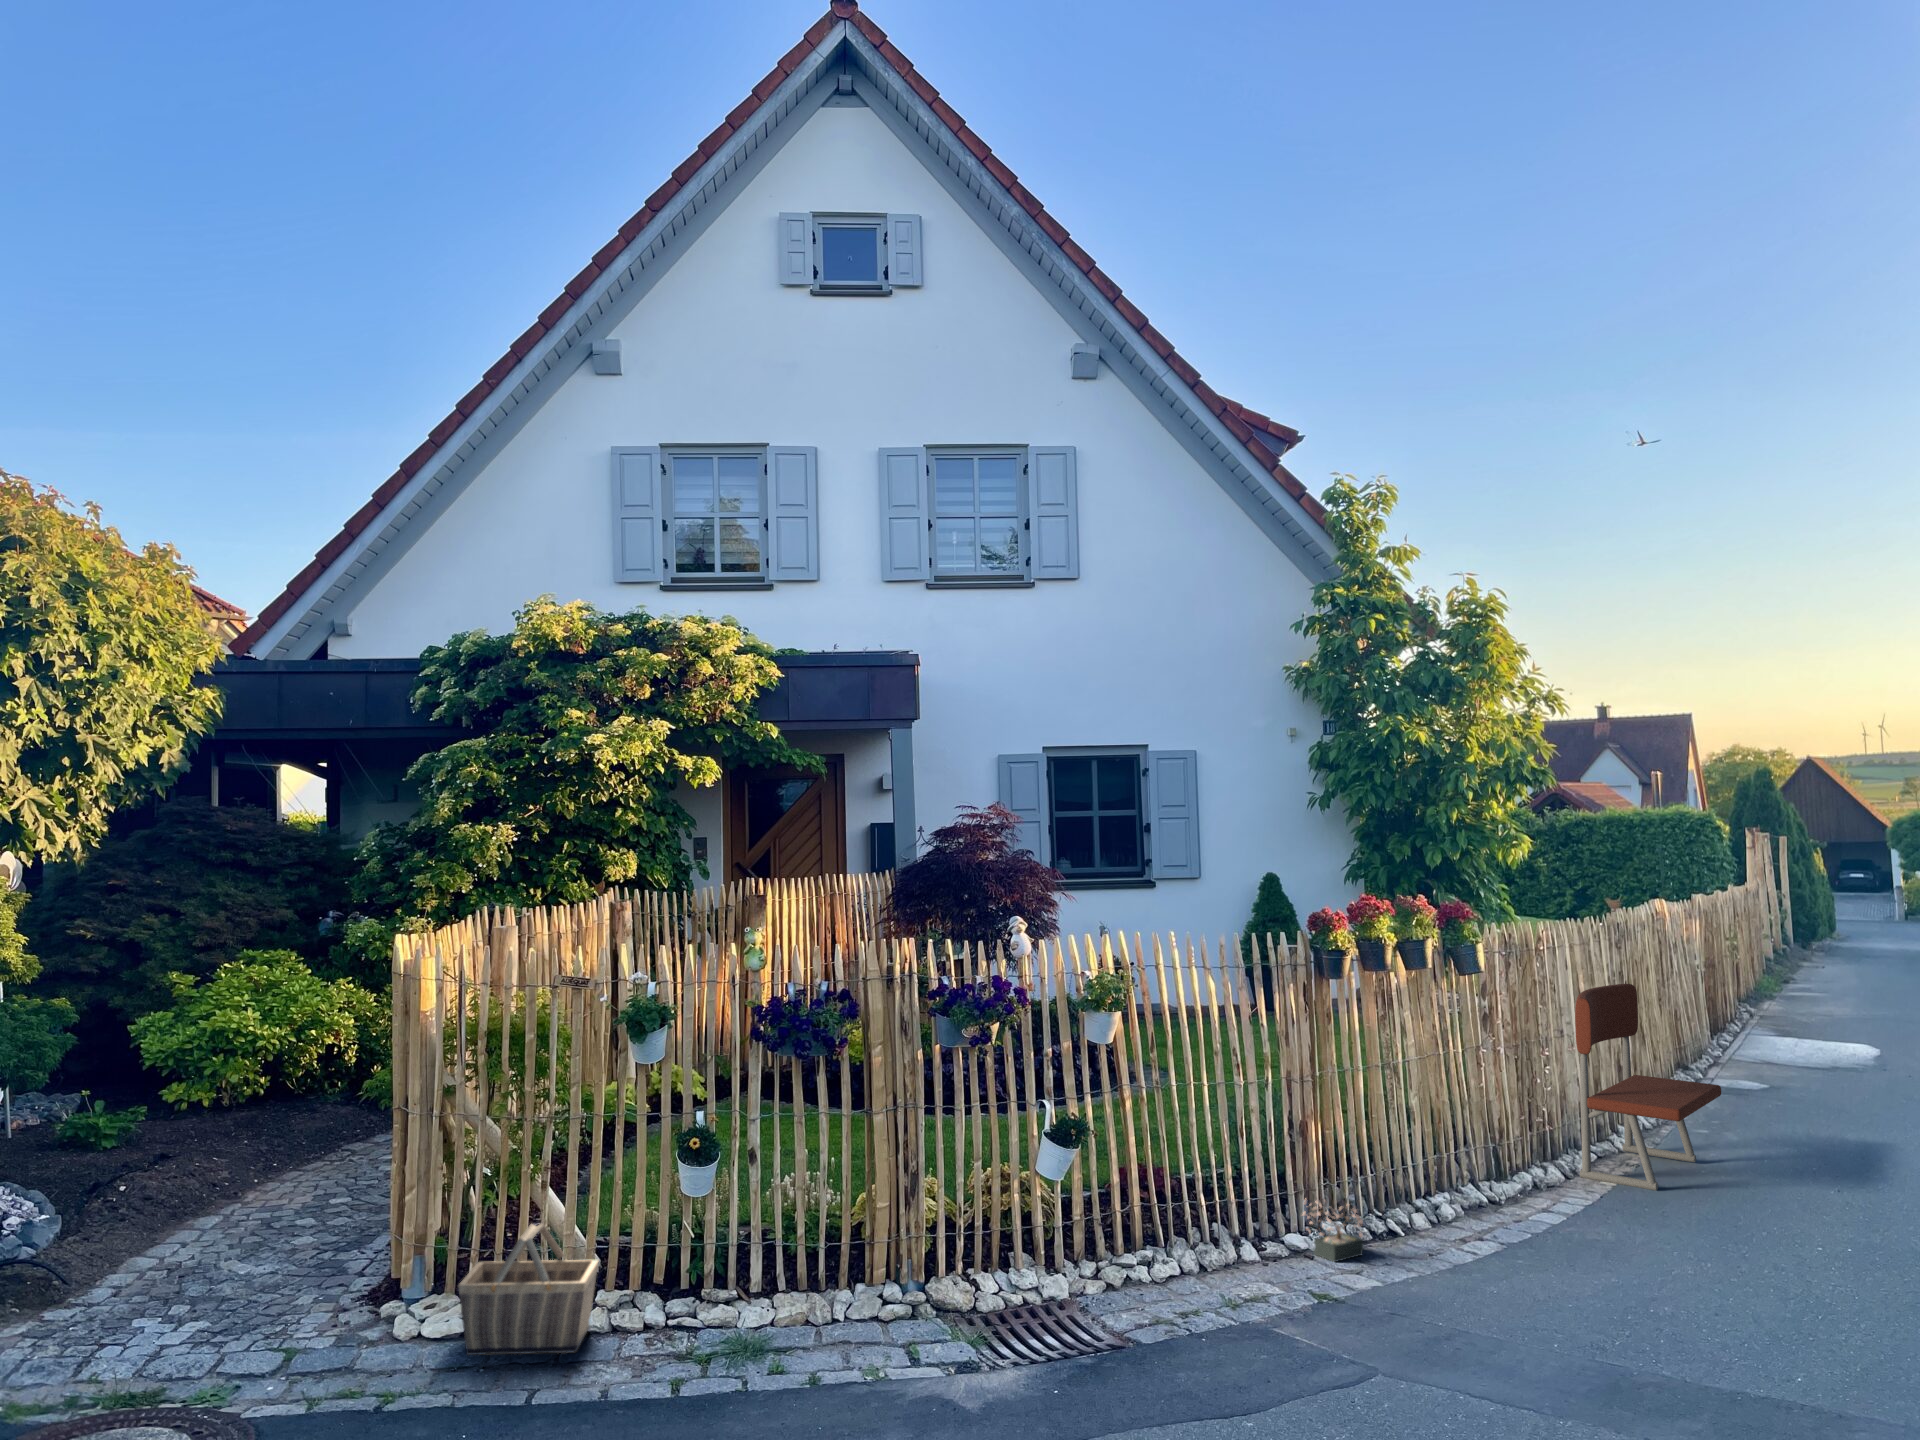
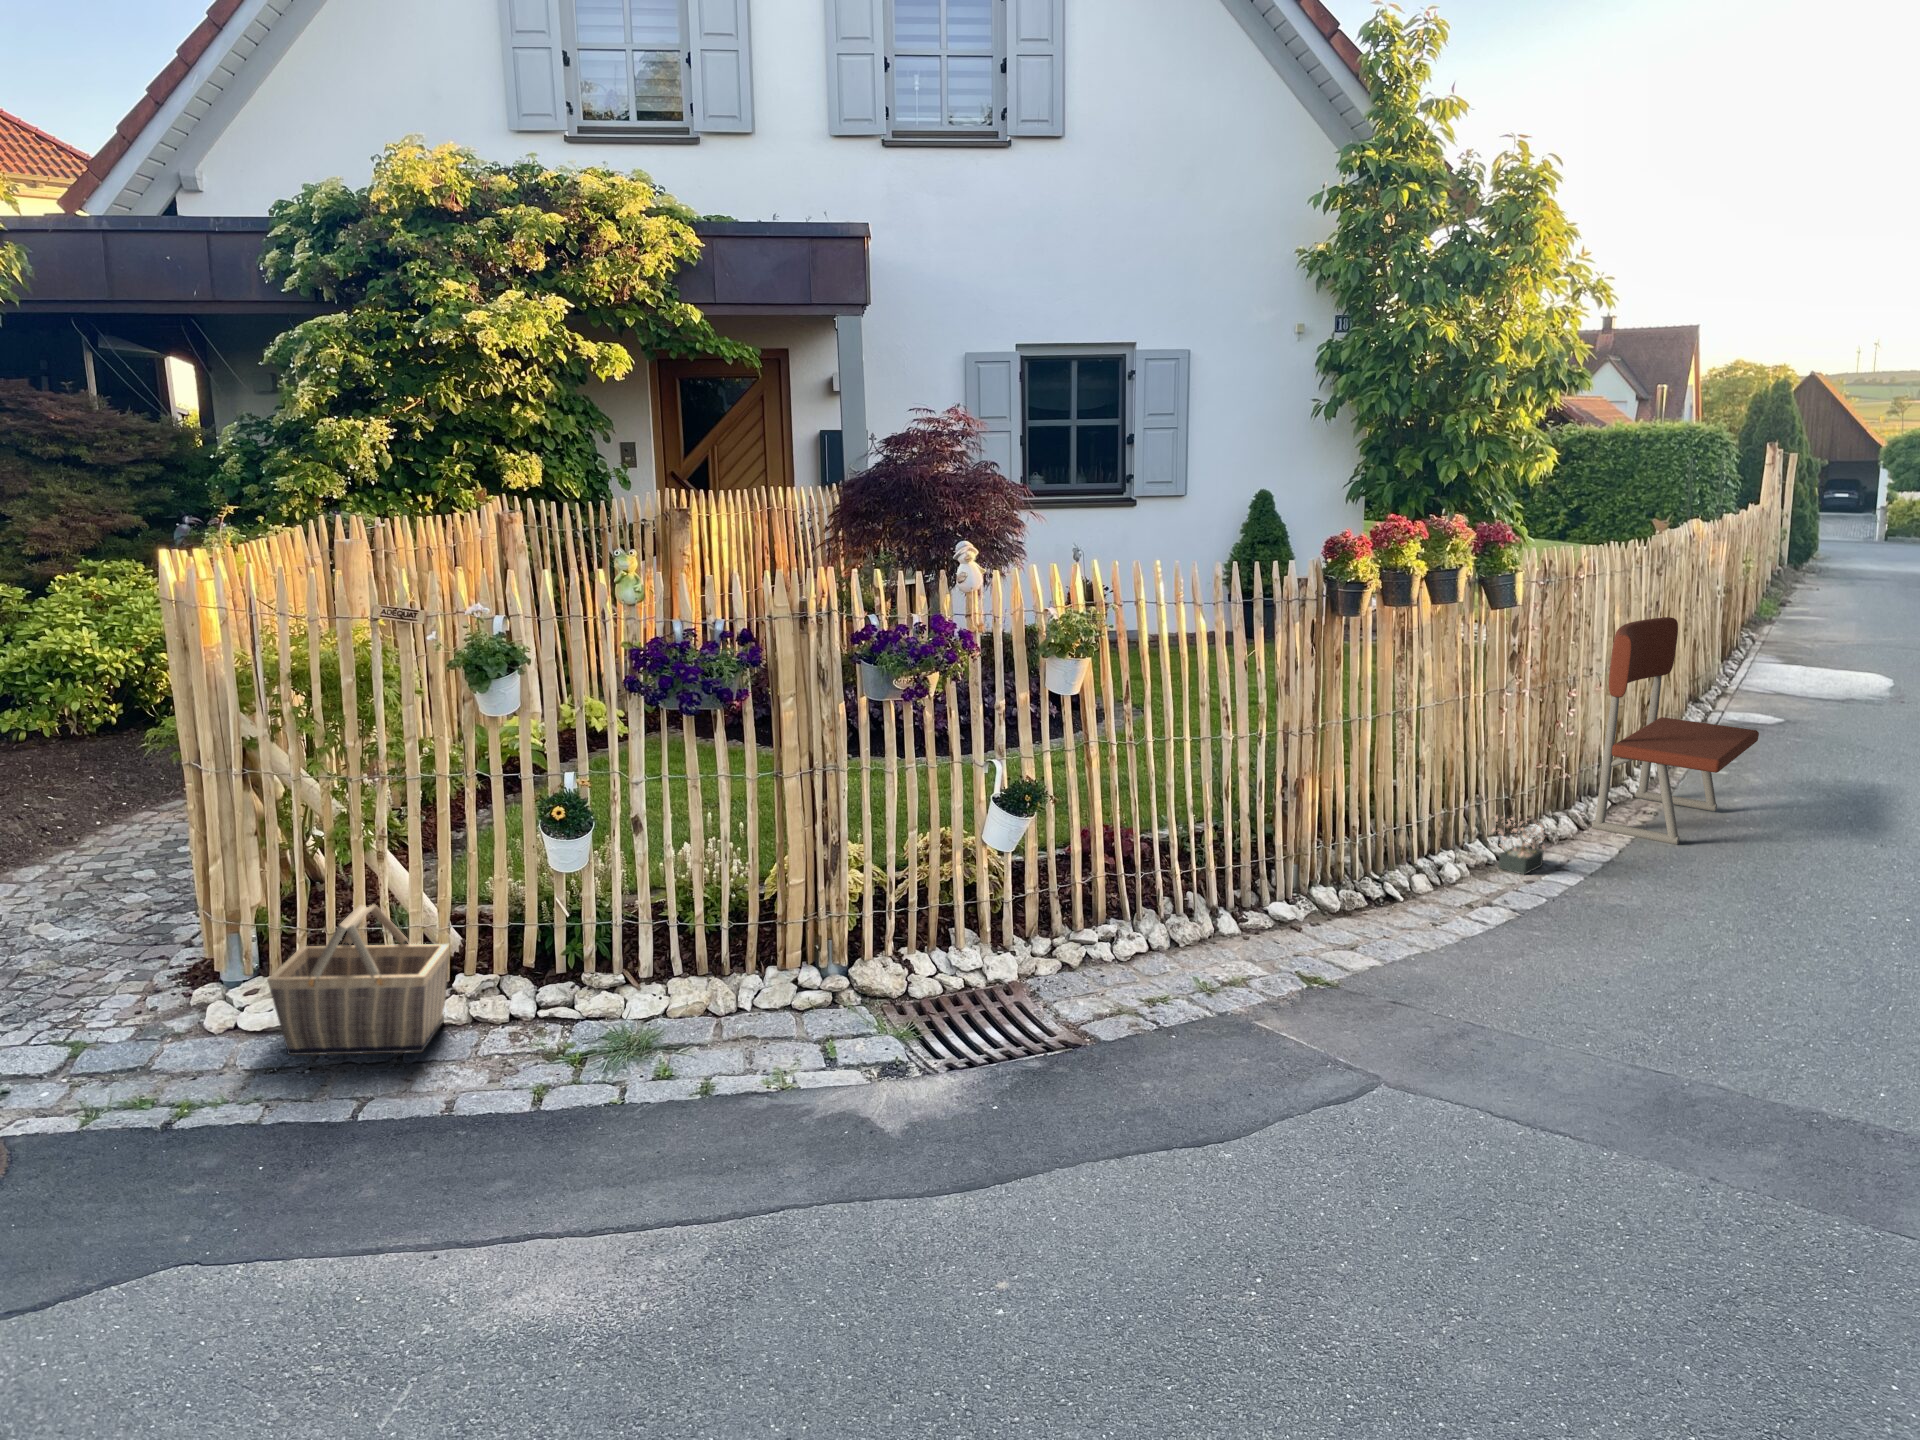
decorative plant: present [1303,1198,1363,1262] -> present [1492,816,1546,875]

